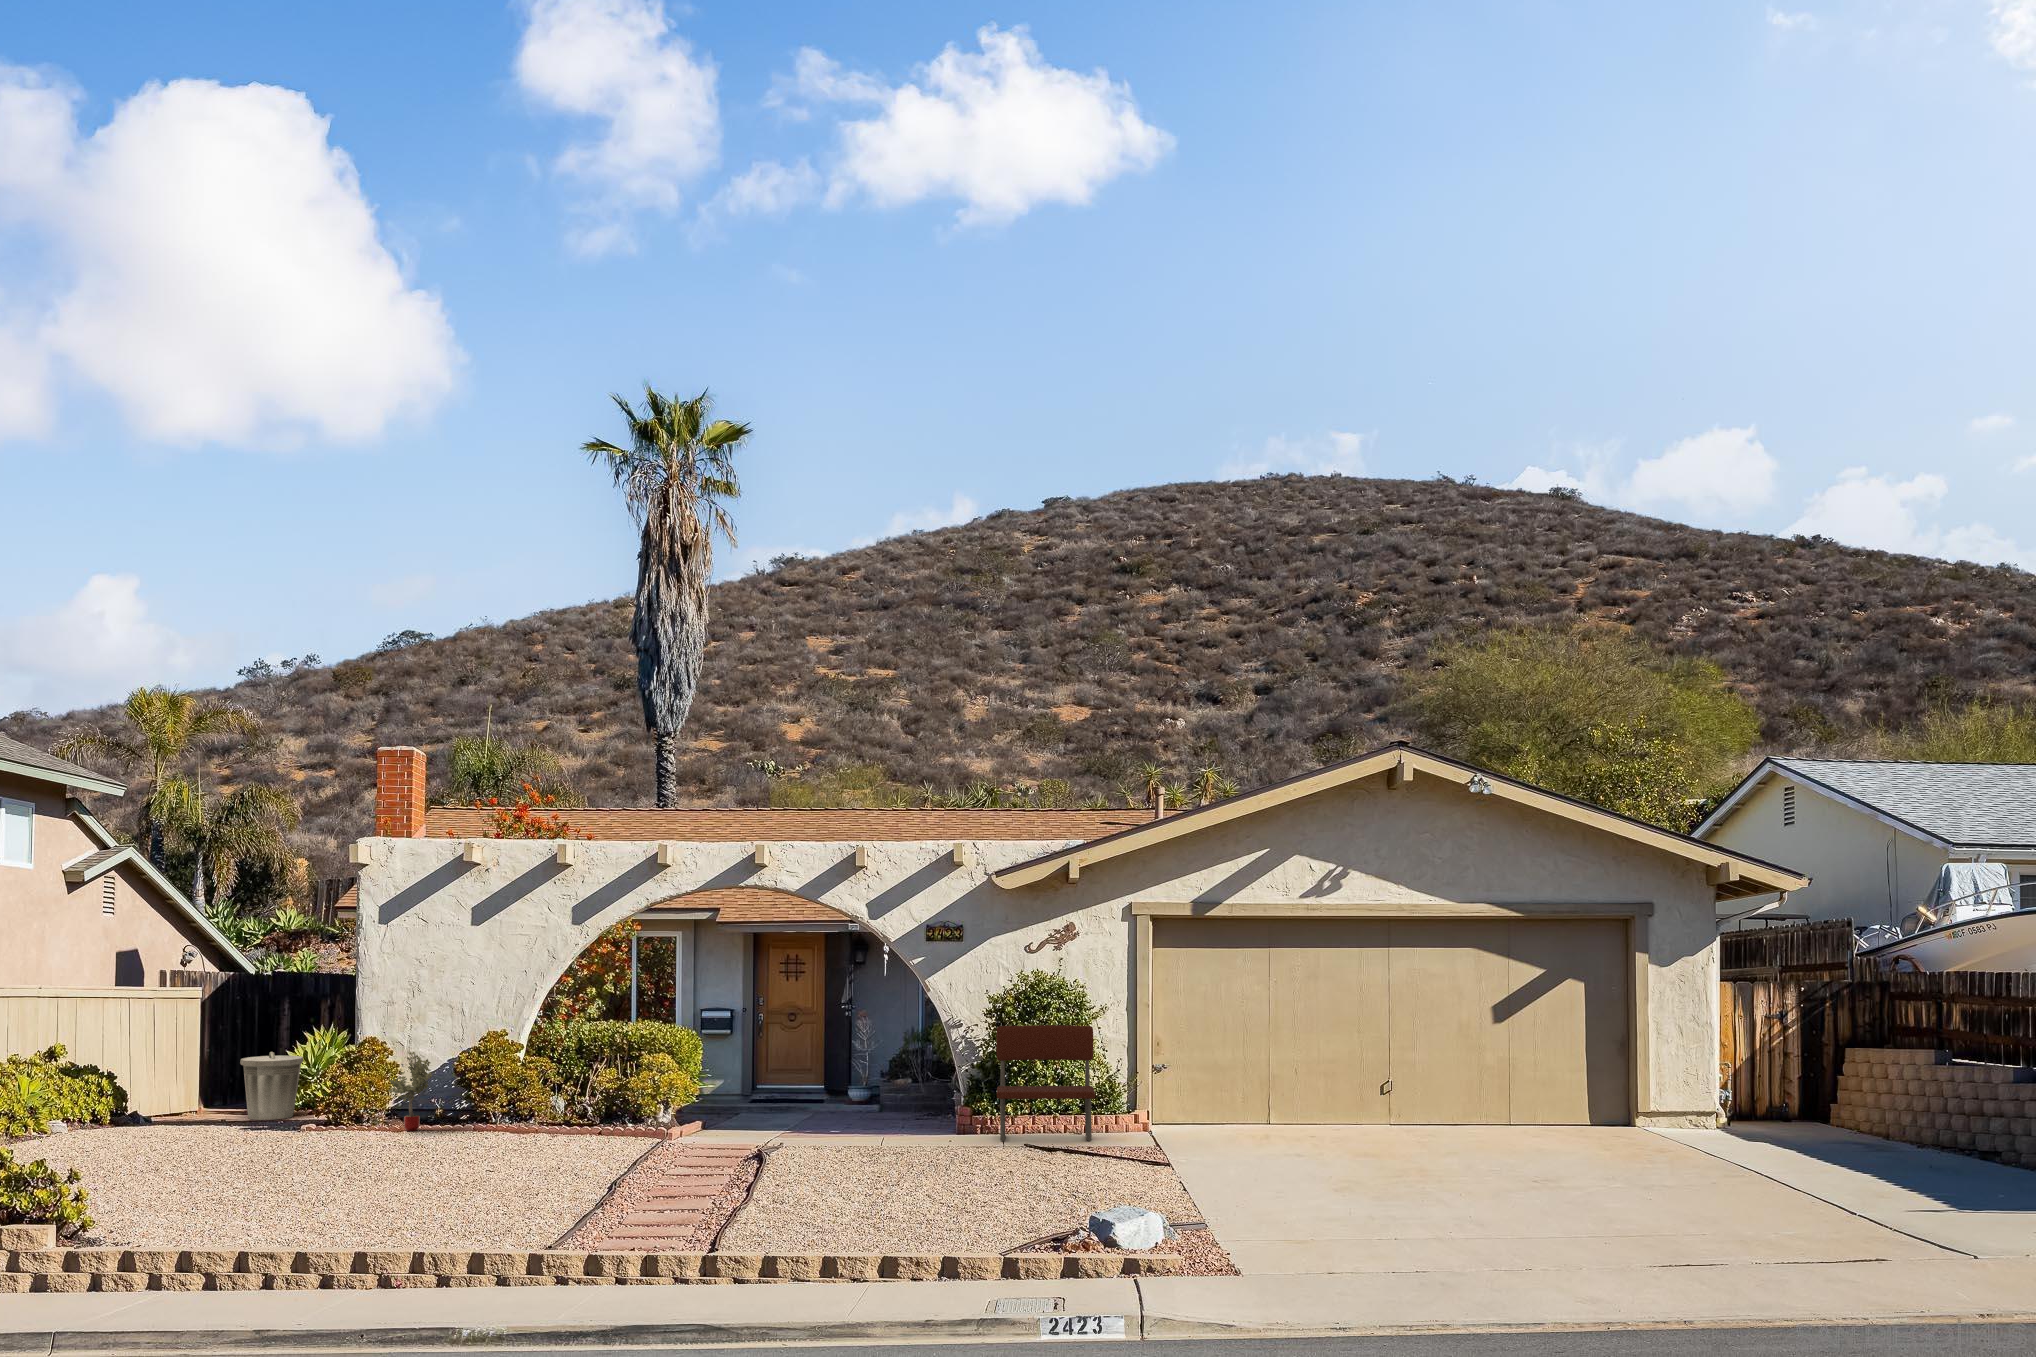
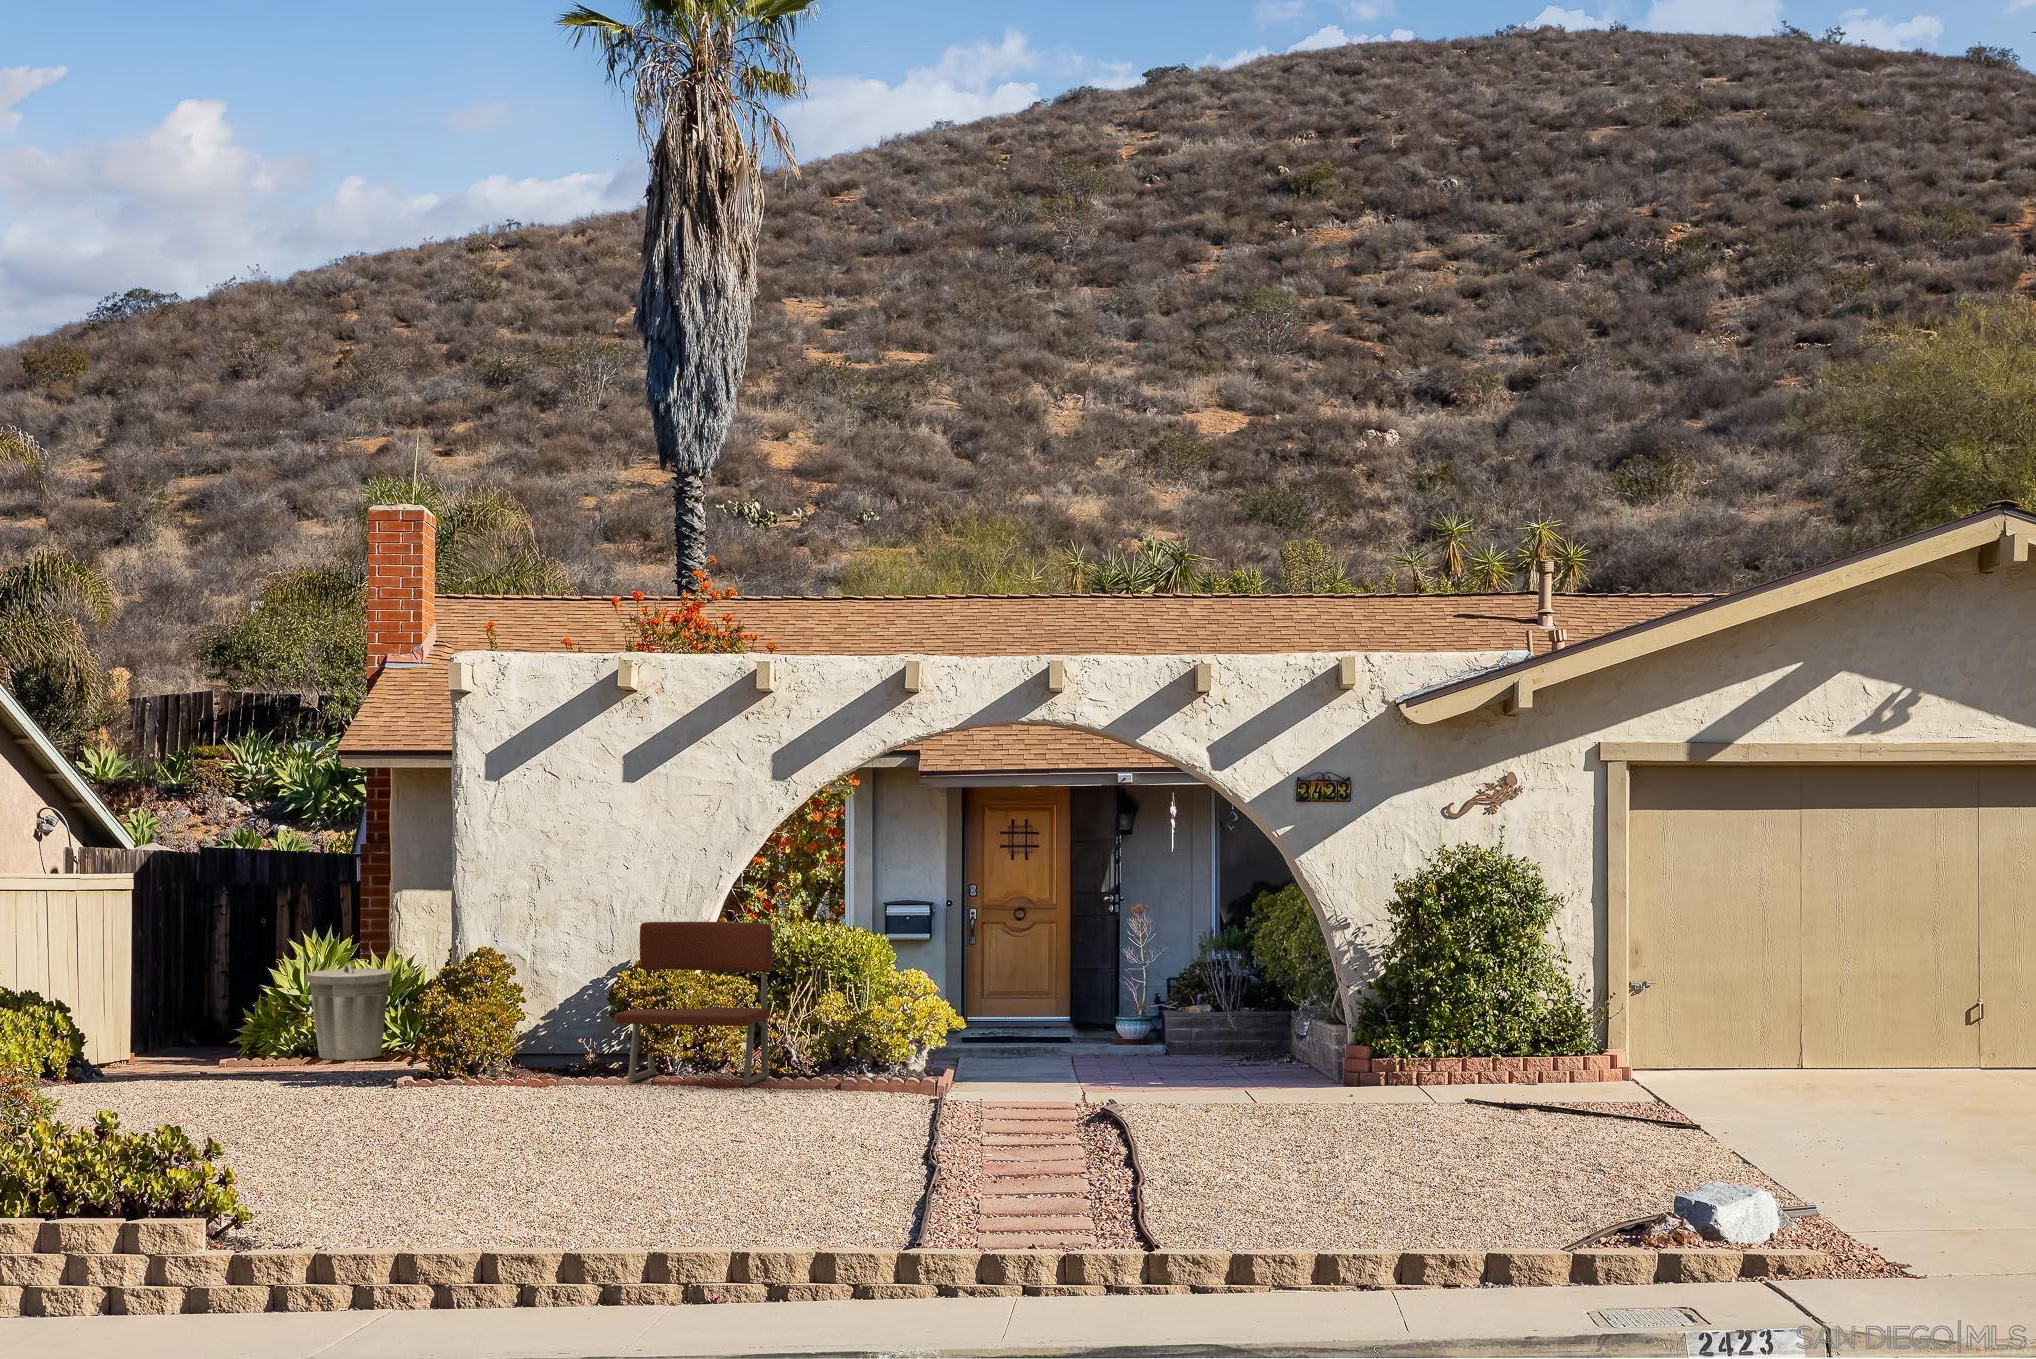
bench: present [996,1025,1095,1142] -> present [615,922,773,1086]
potted tree: present [388,1052,432,1131] -> none [532,962,591,1076]

